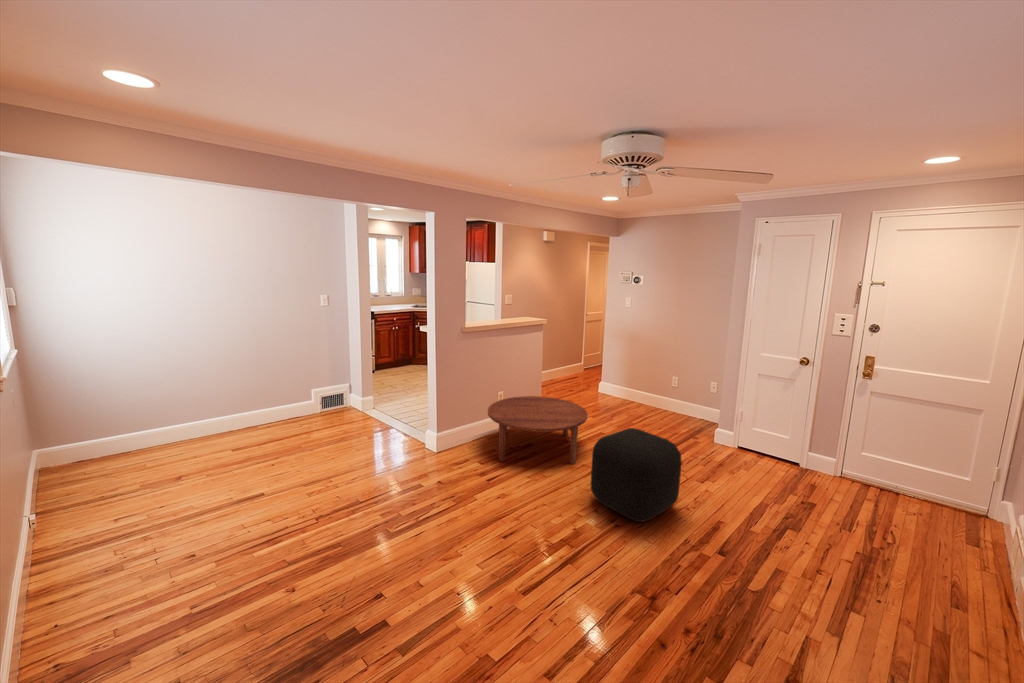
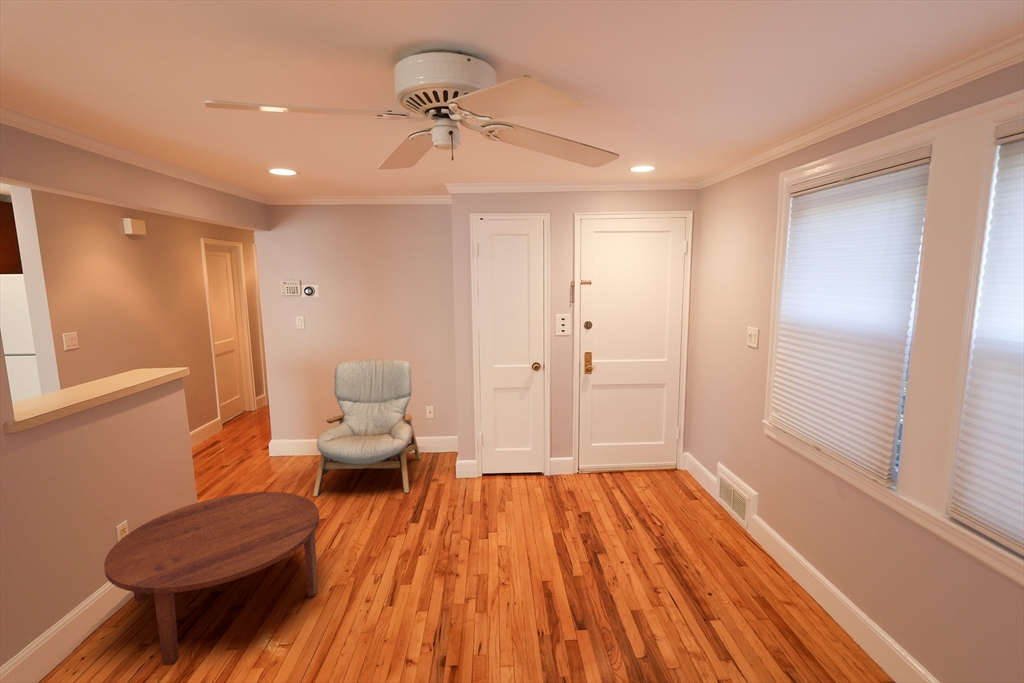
armchair: none [606,335,698,438] -> present [313,359,421,496]
ottoman: present [591,428,682,522] -> none [381,504,503,646]

